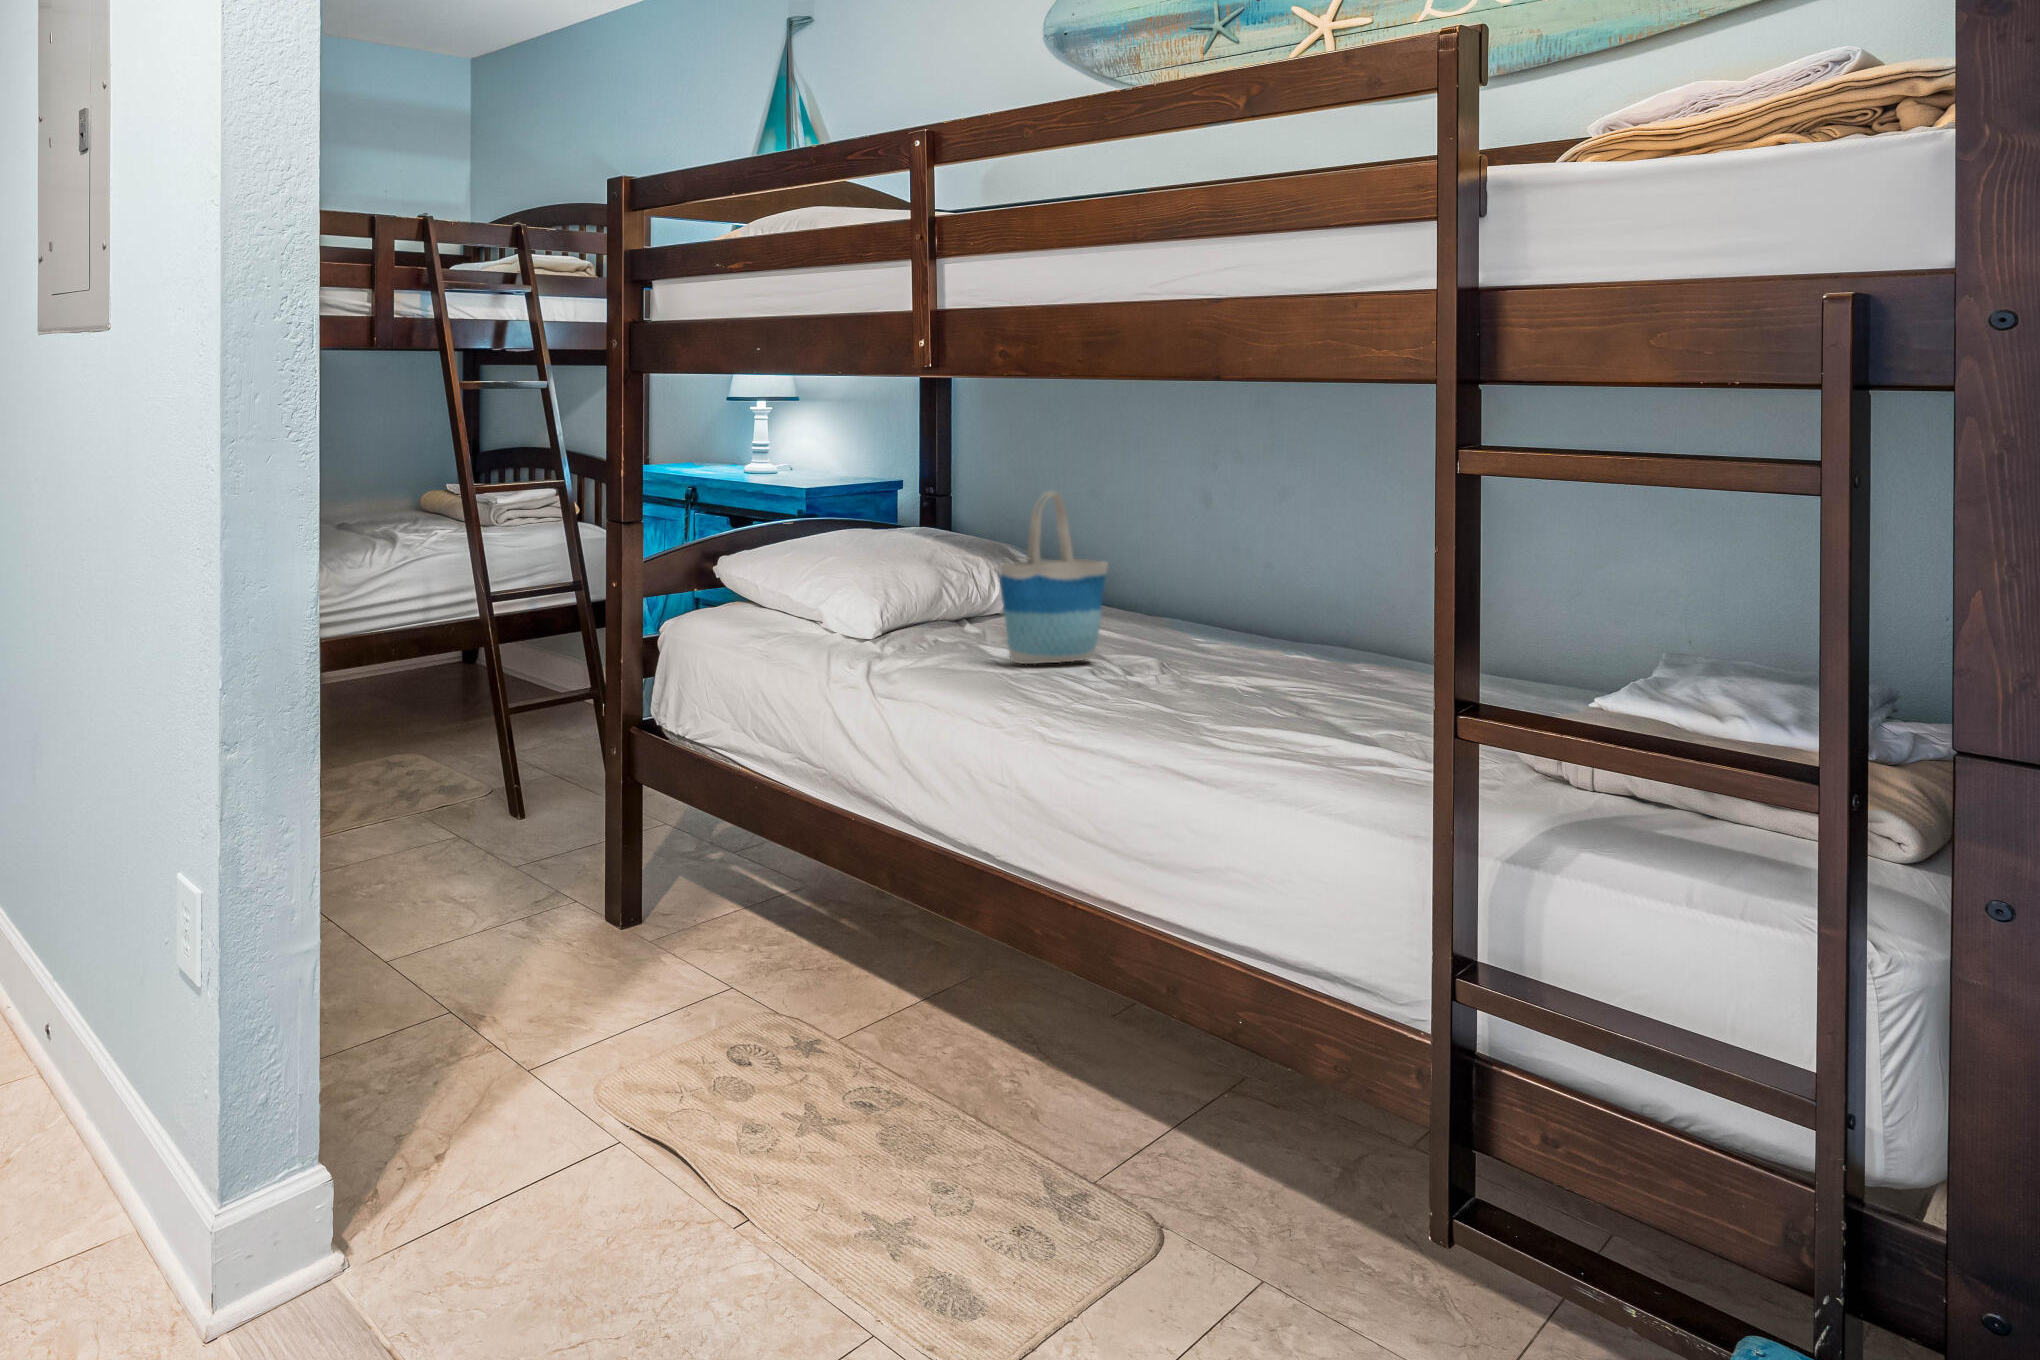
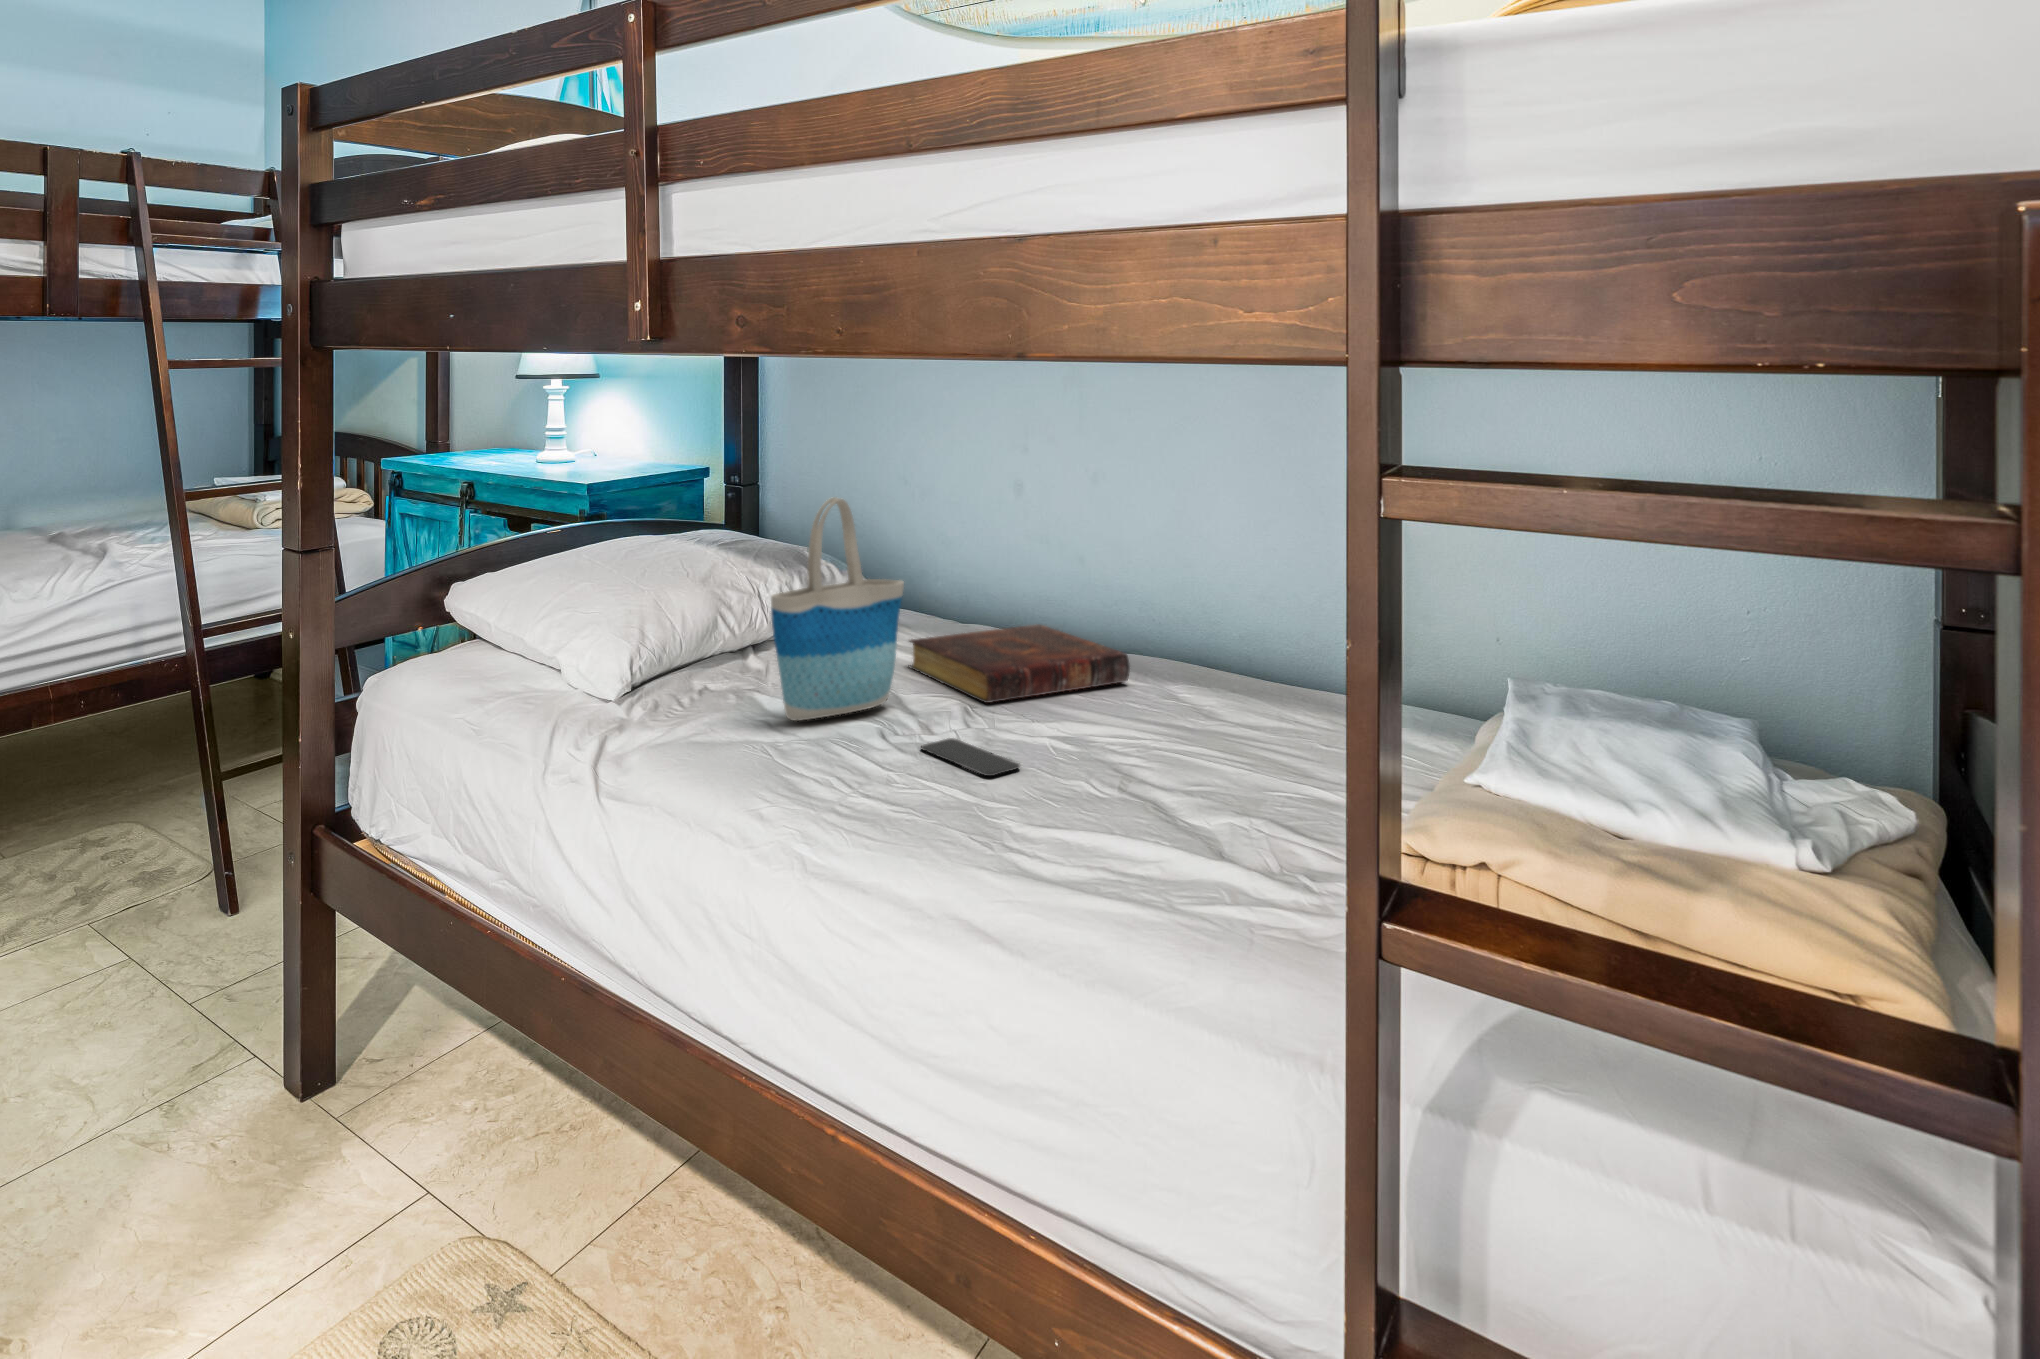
book: none [1107,616,1312,665] -> present [909,624,1130,703]
smartphone: none [1125,681,1210,702] -> present [921,738,1020,776]

